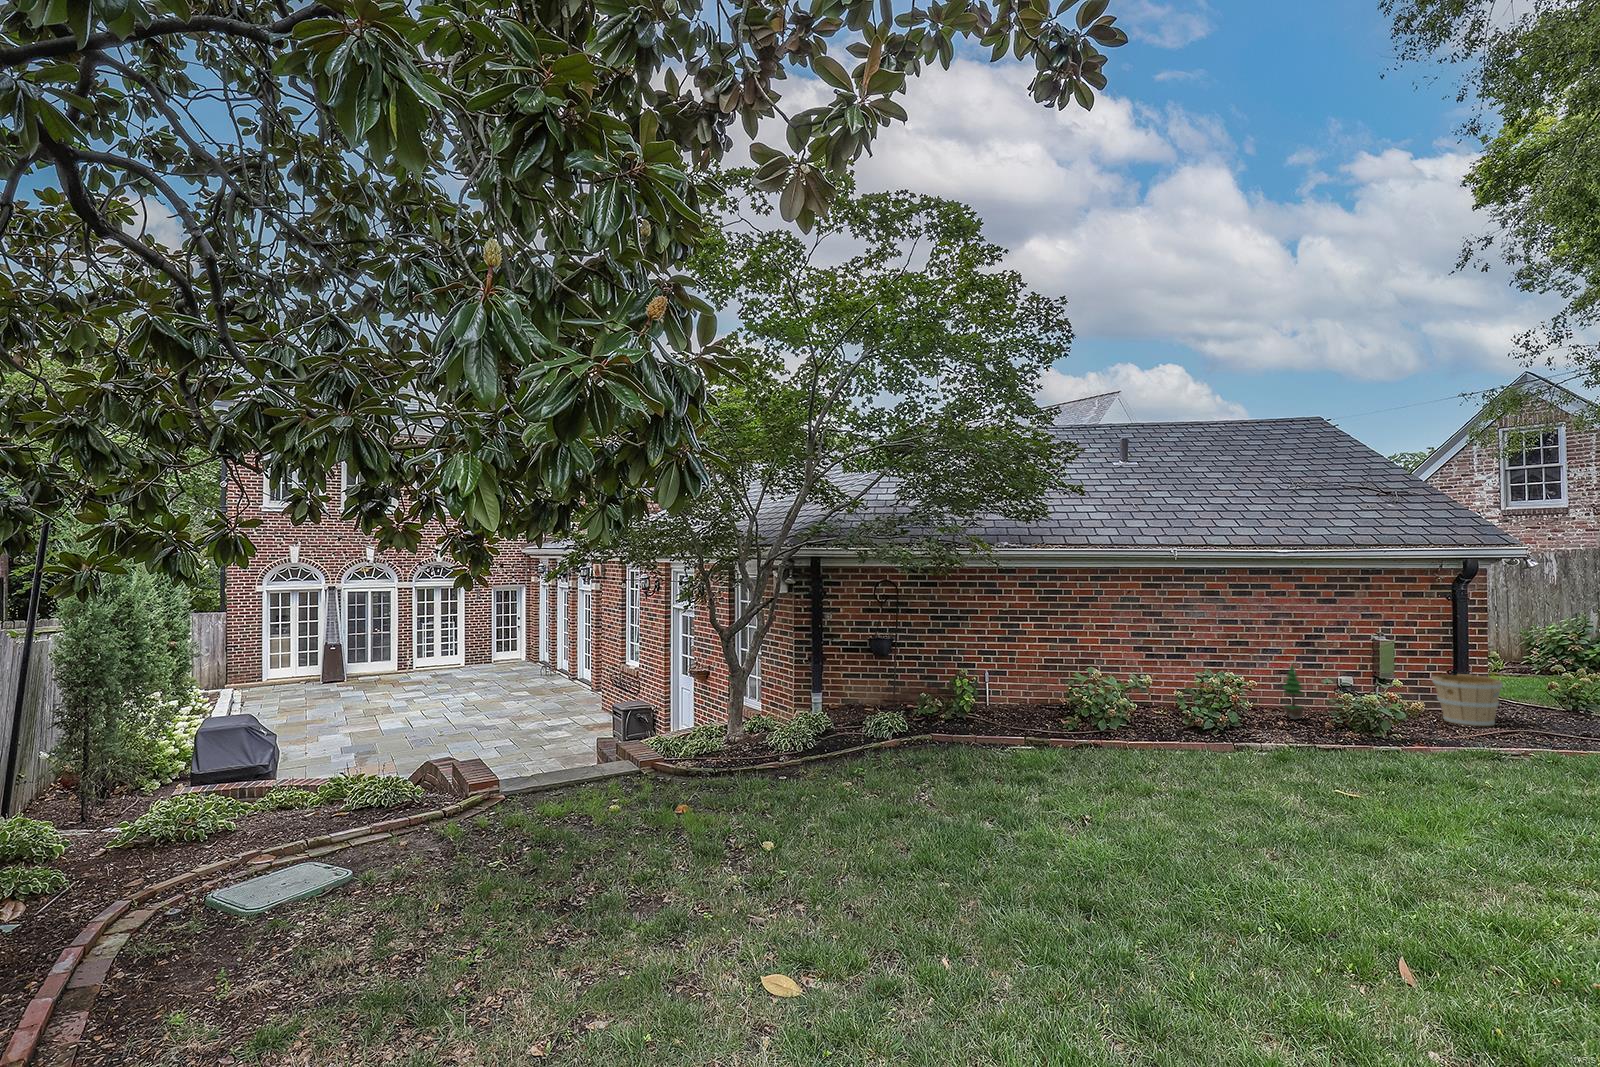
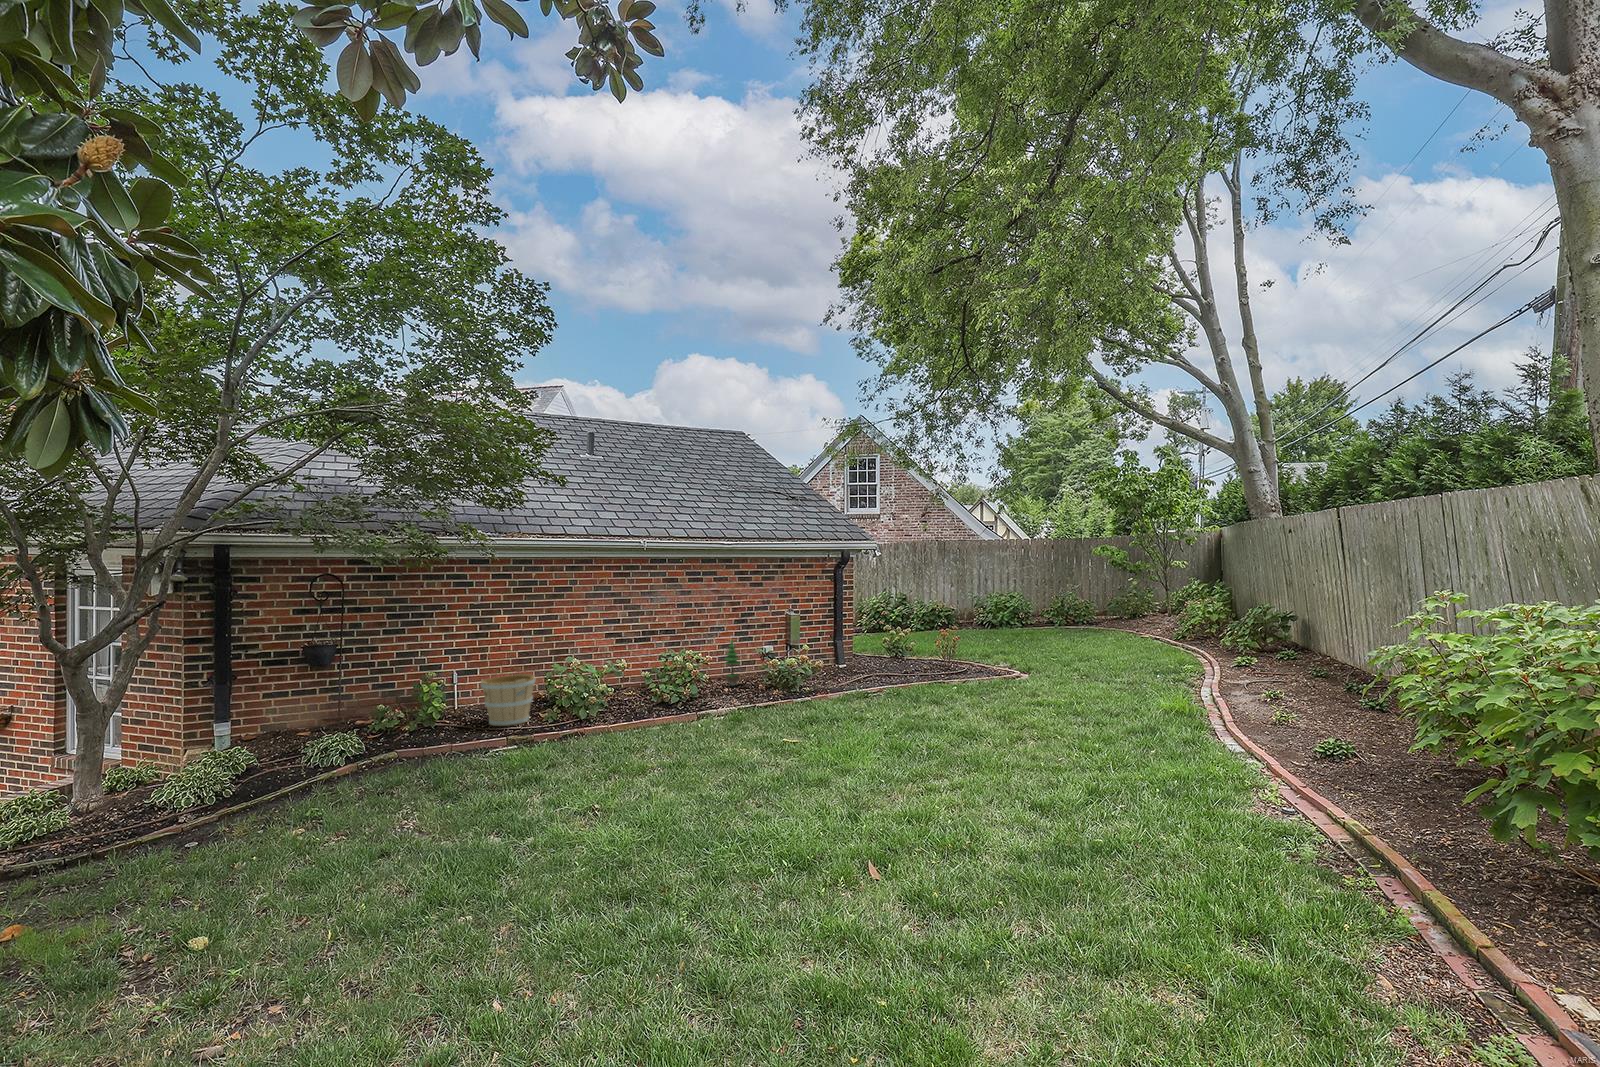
wooden bucket: present [1432,674,1502,726] -> present [481,674,535,726]

